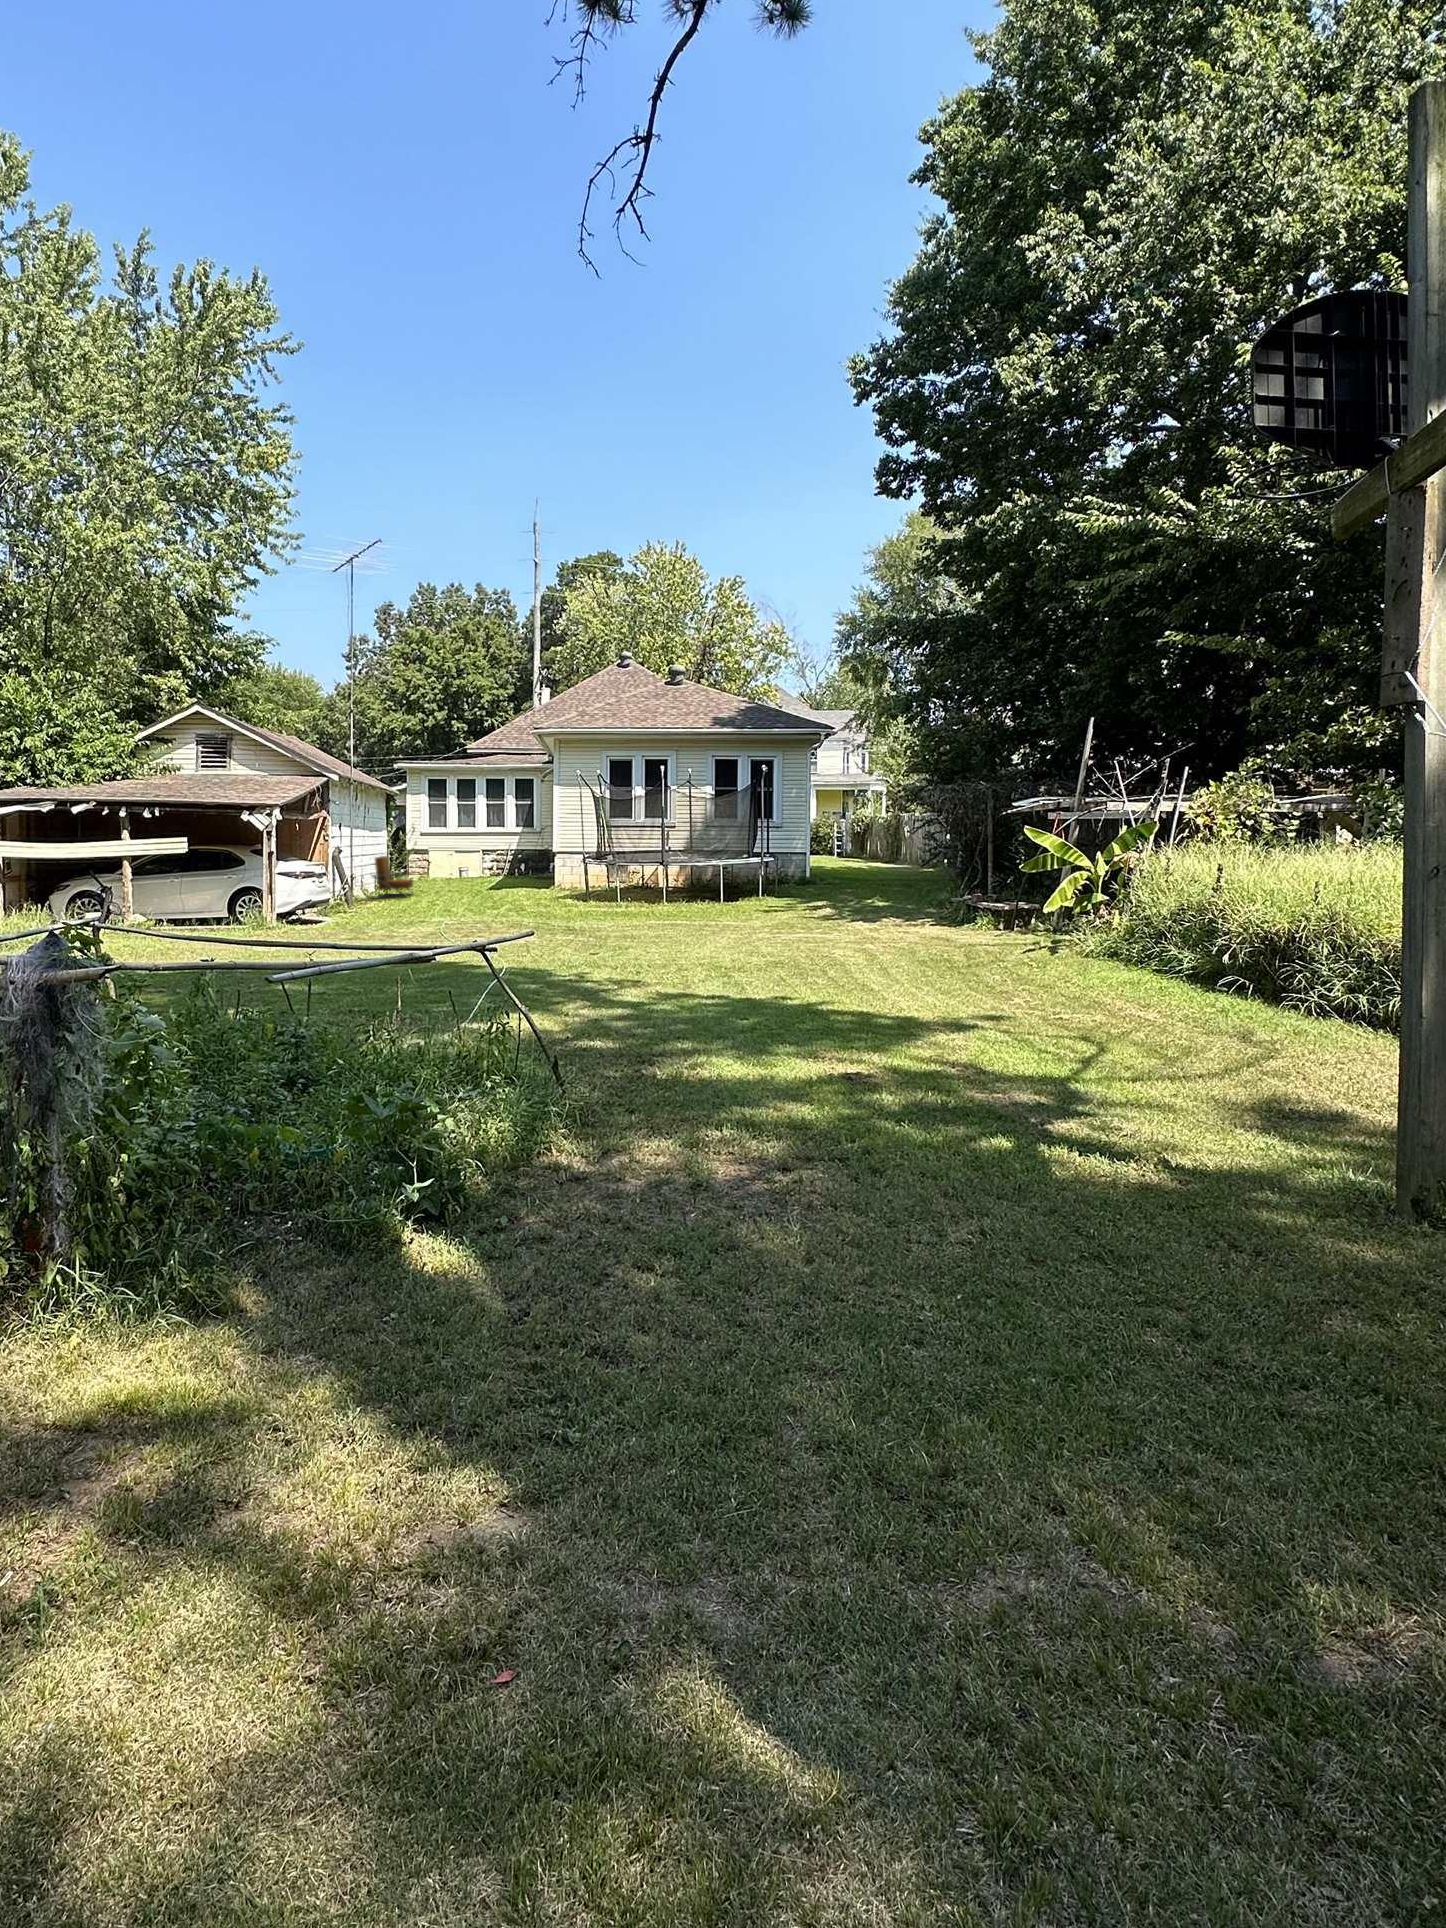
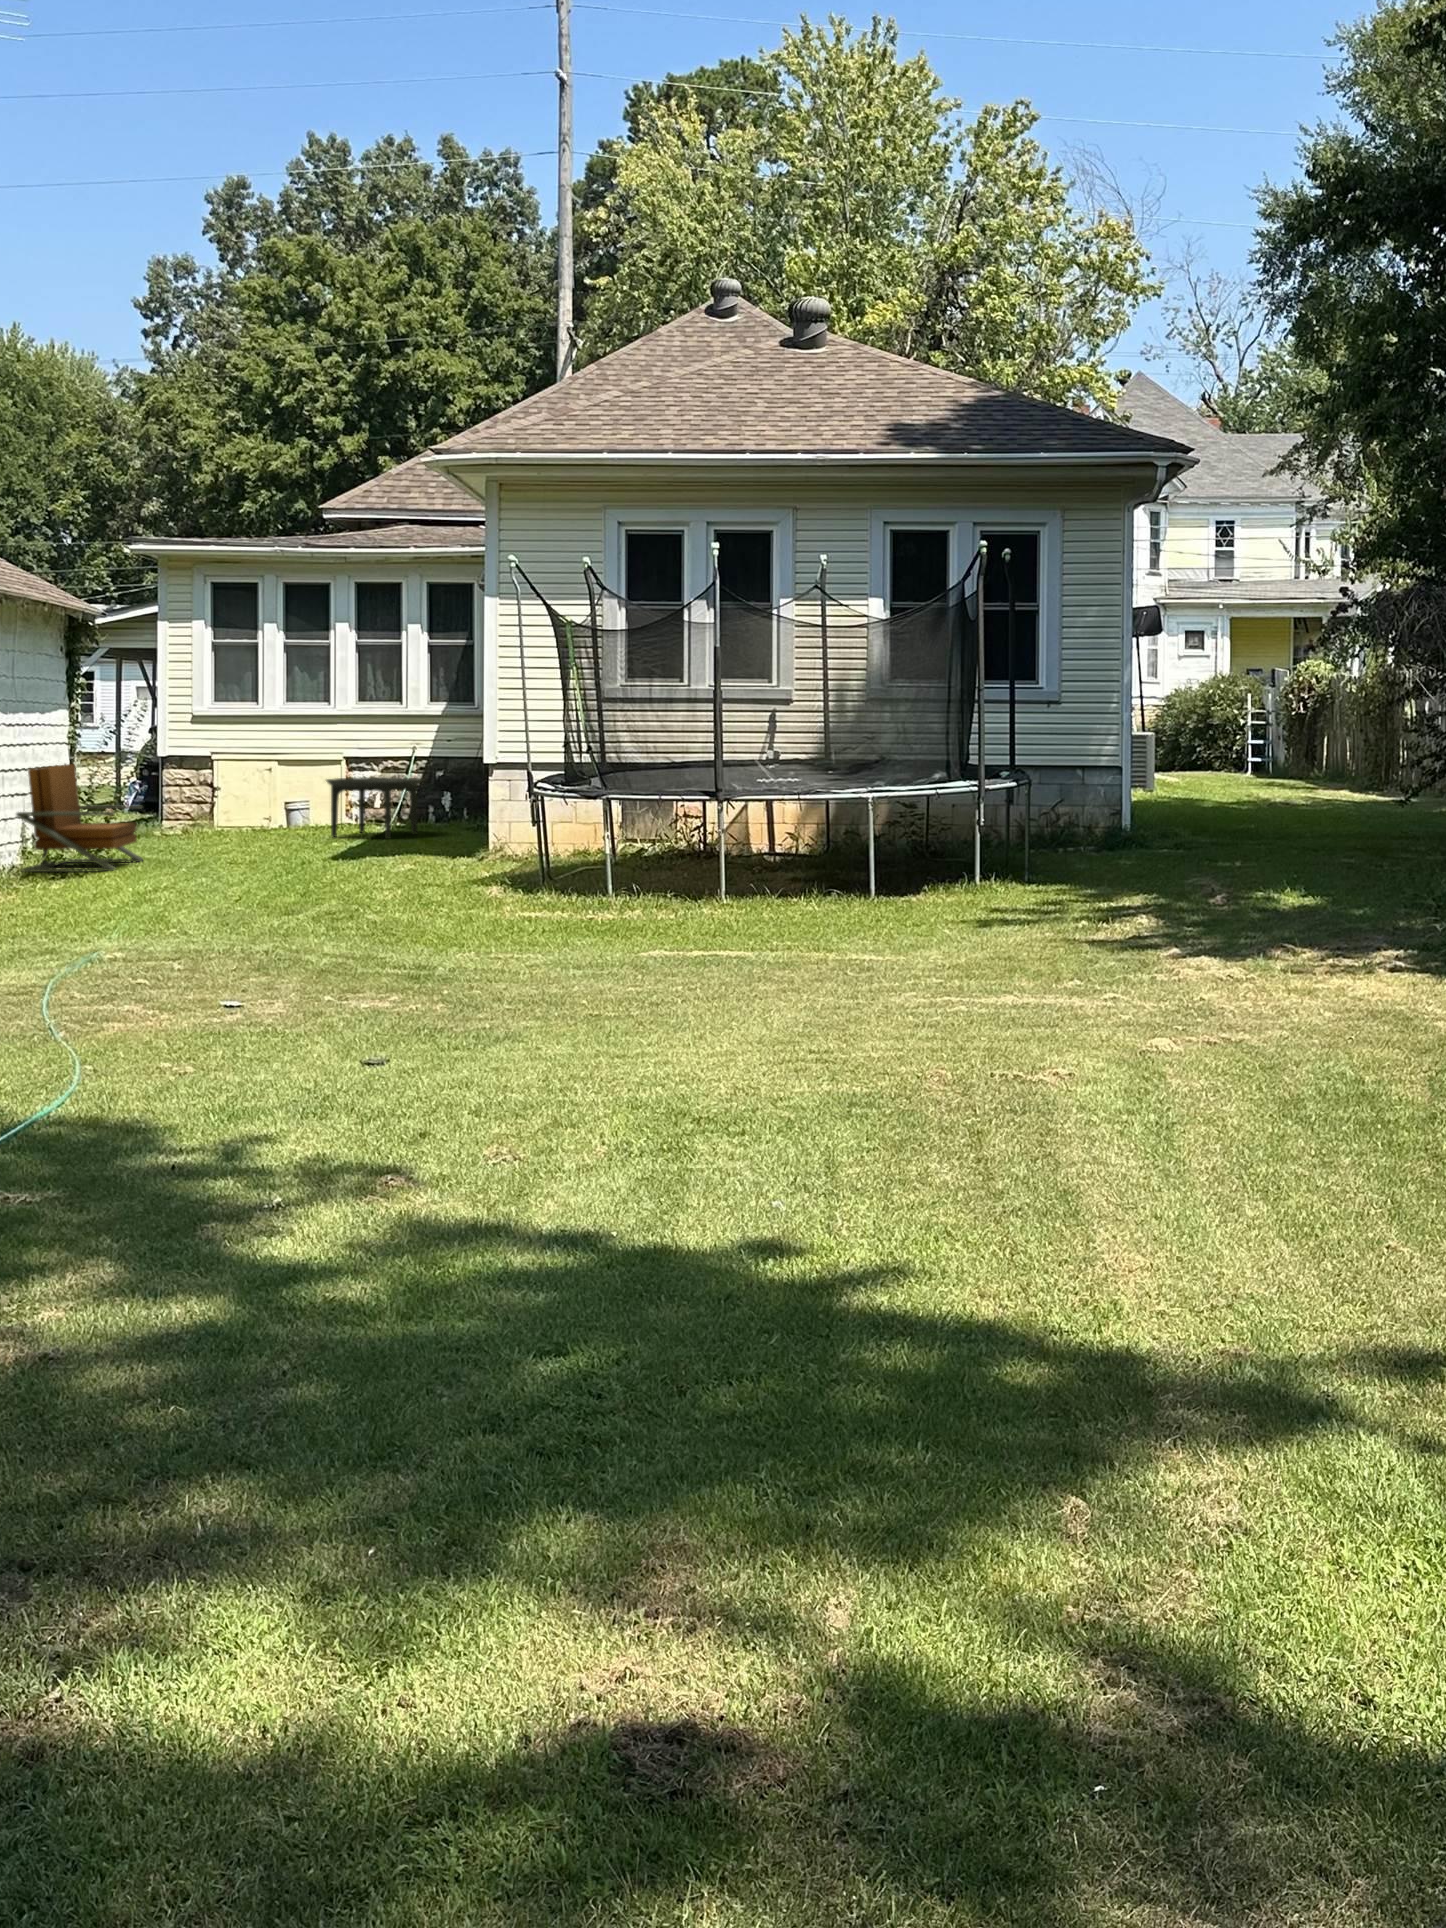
round table: none [474,860,514,884] -> present [326,777,422,839]

